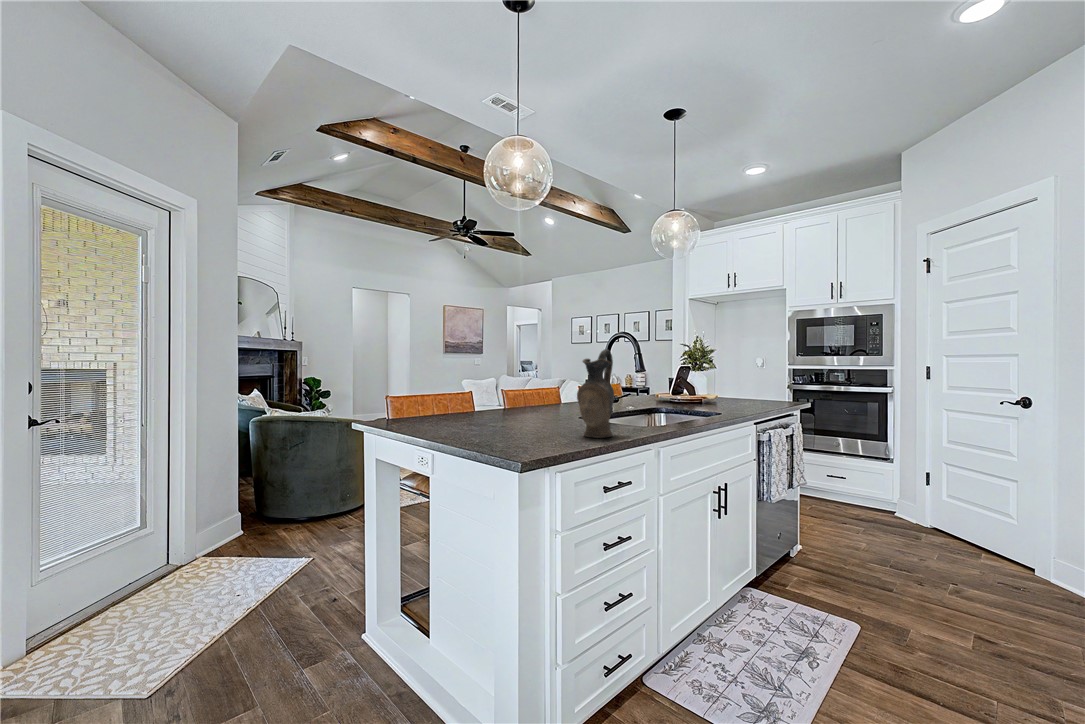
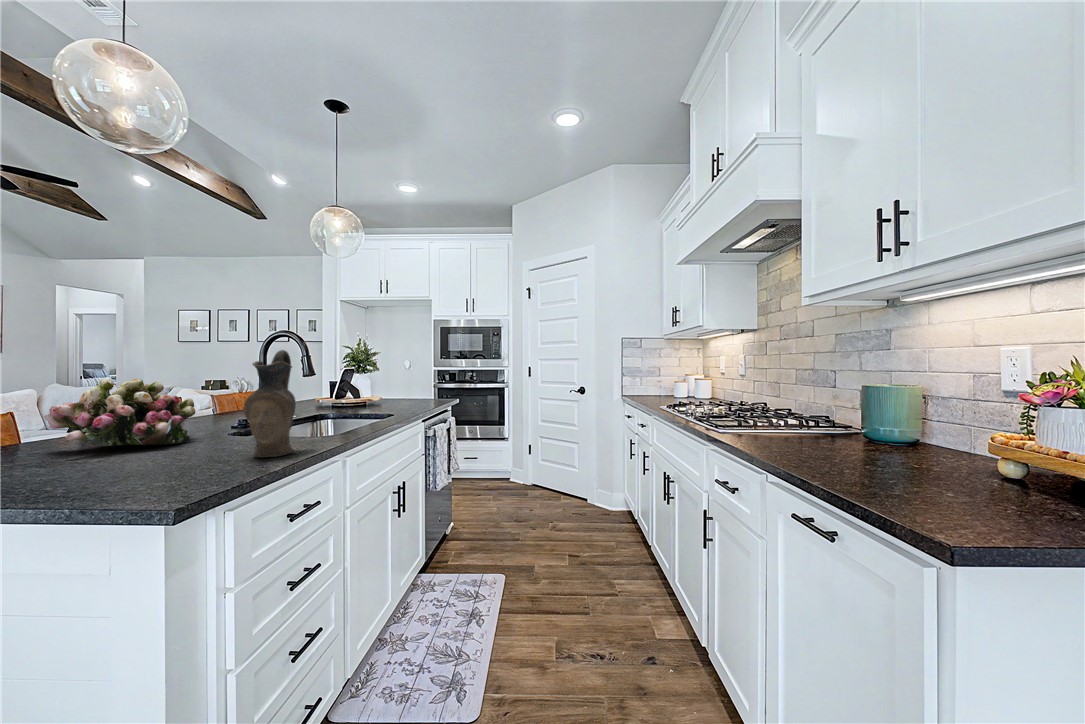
flower arrangement: none [478,371,556,421] -> present [44,378,196,446]

